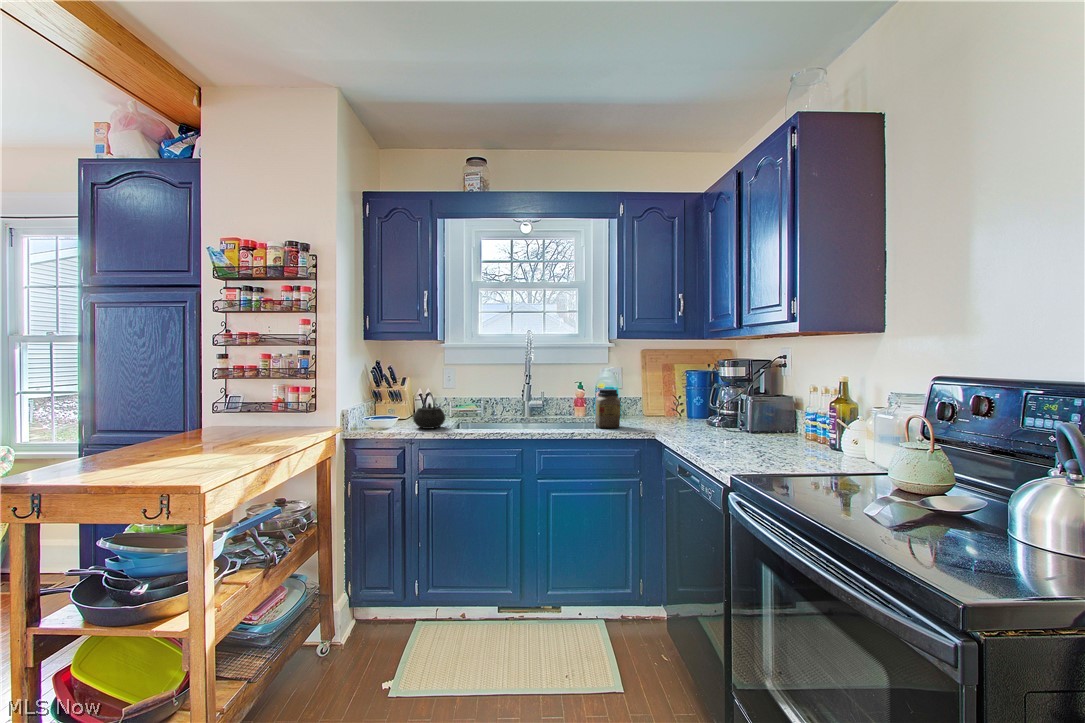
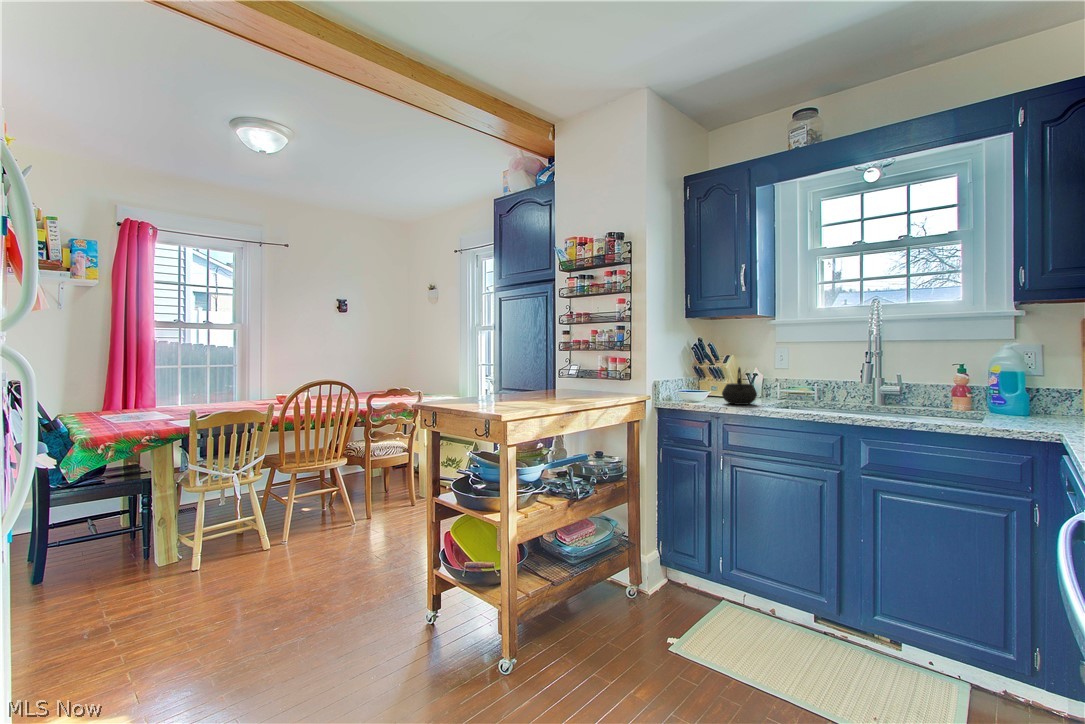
jar: present [595,389,620,428] -> none [972,368,1015,422]

